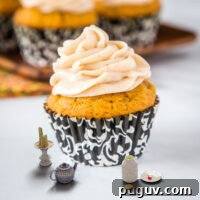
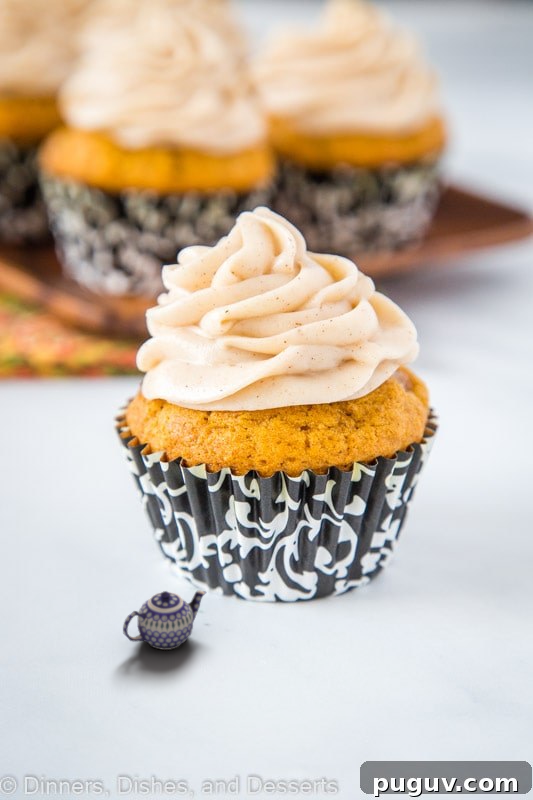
candle: present [34,127,54,166] -> none [85,484,140,592]
jar: present [122,156,162,189] -> none [325,581,442,677]

